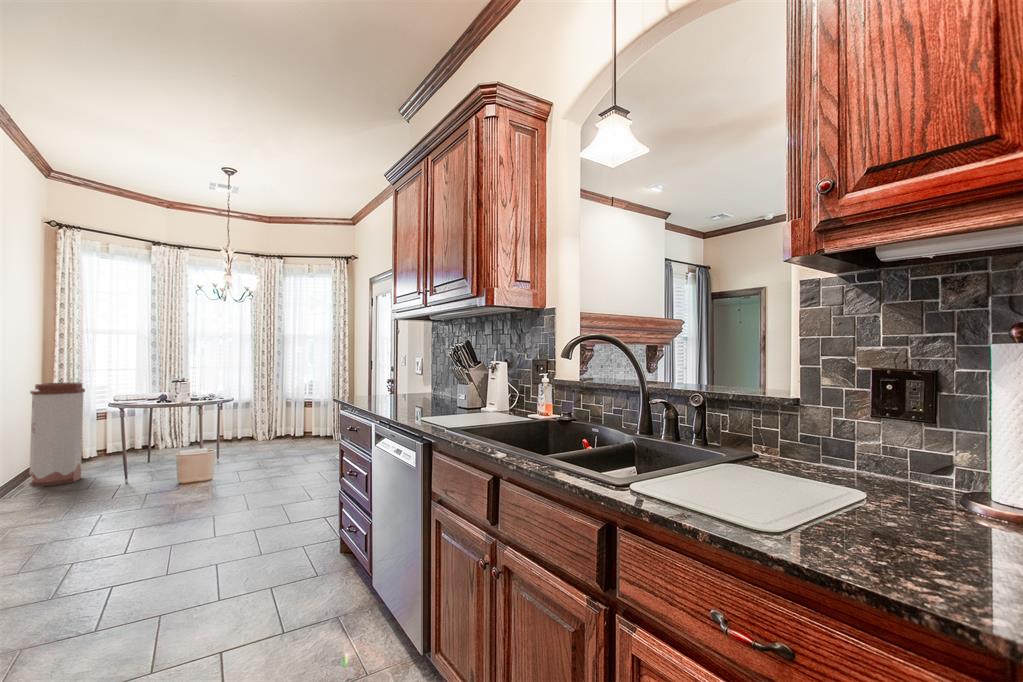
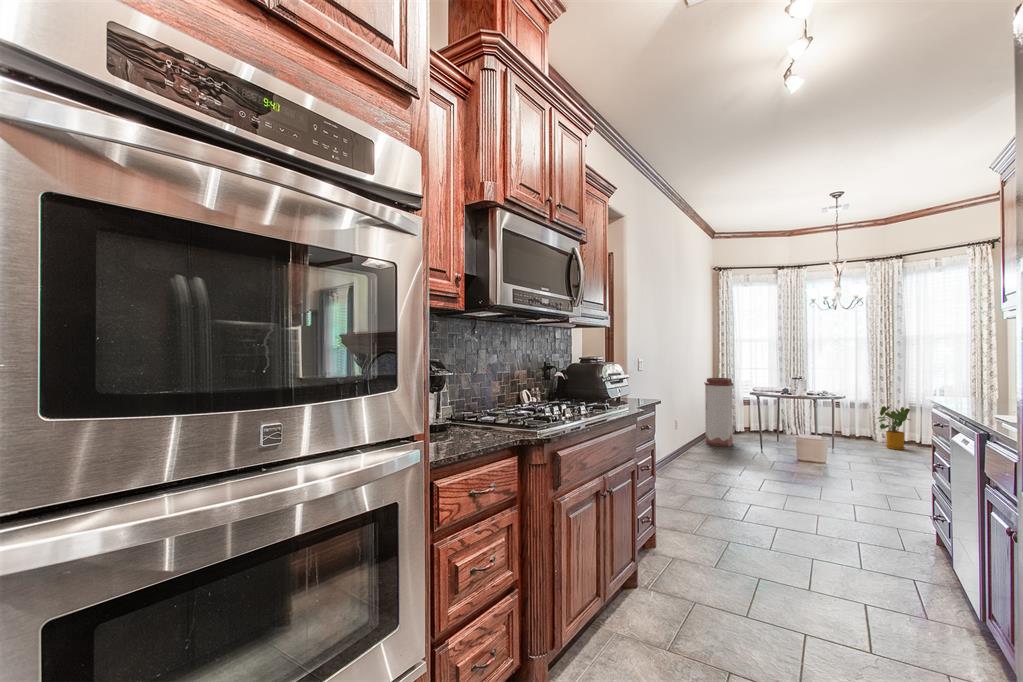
house plant: none [261,402,293,445] -> present [877,406,910,450]

